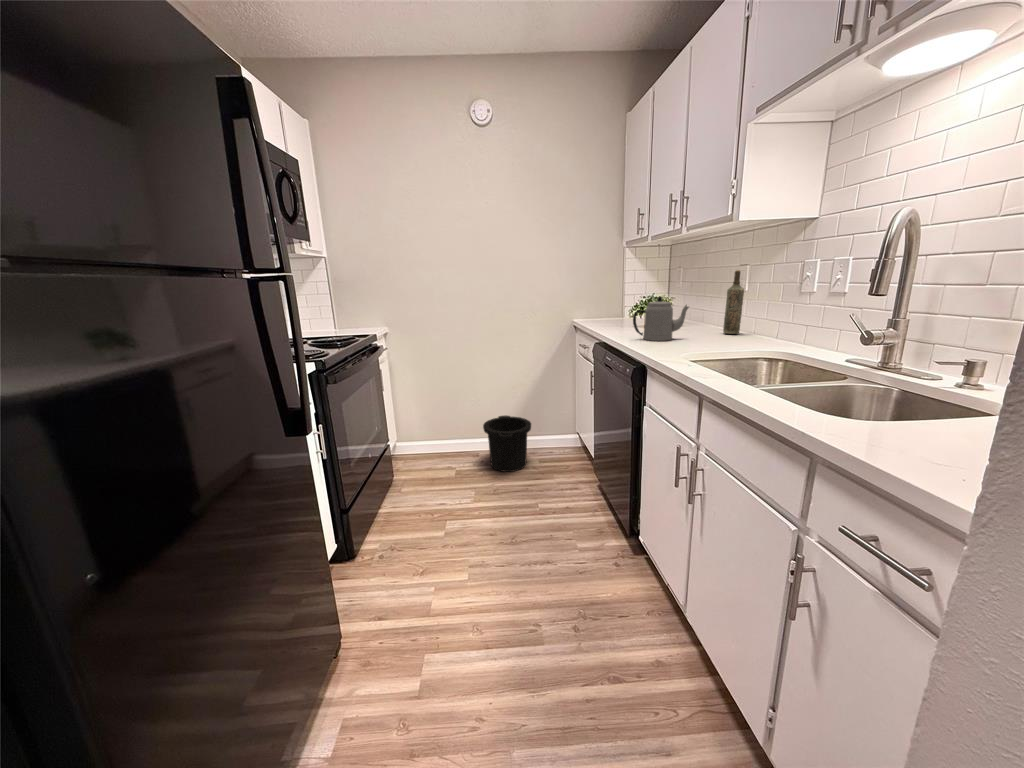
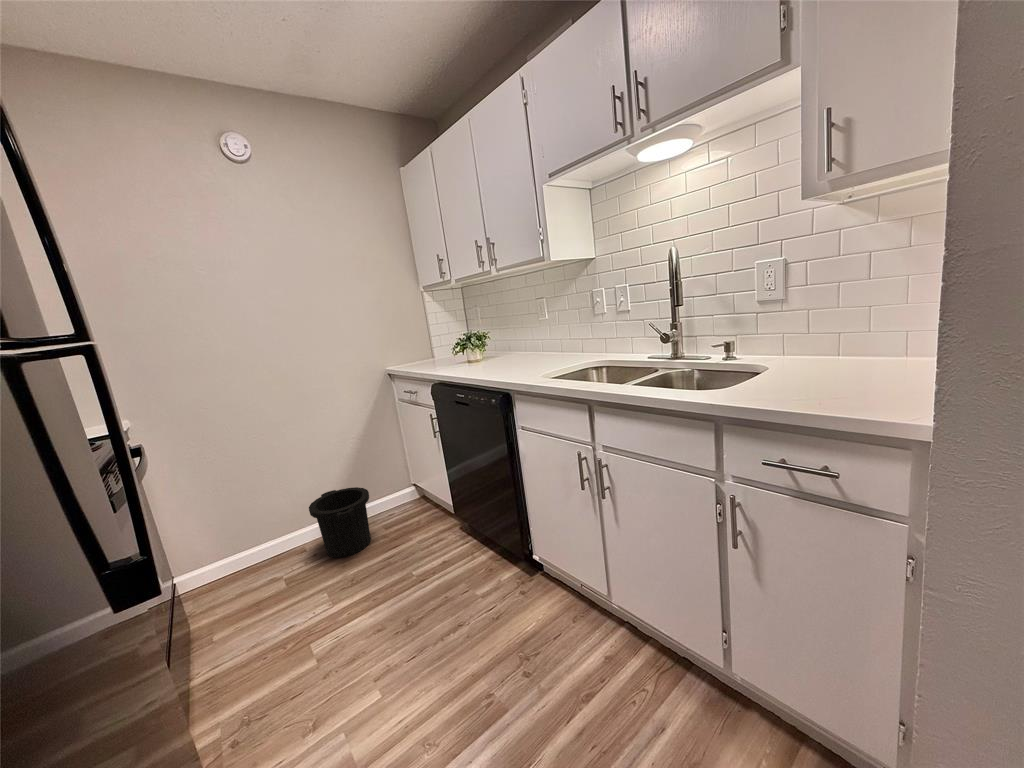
bottle: present [723,270,744,334] -> none [535,302,551,356]
teapot: present [633,297,689,341] -> none [474,331,517,372]

